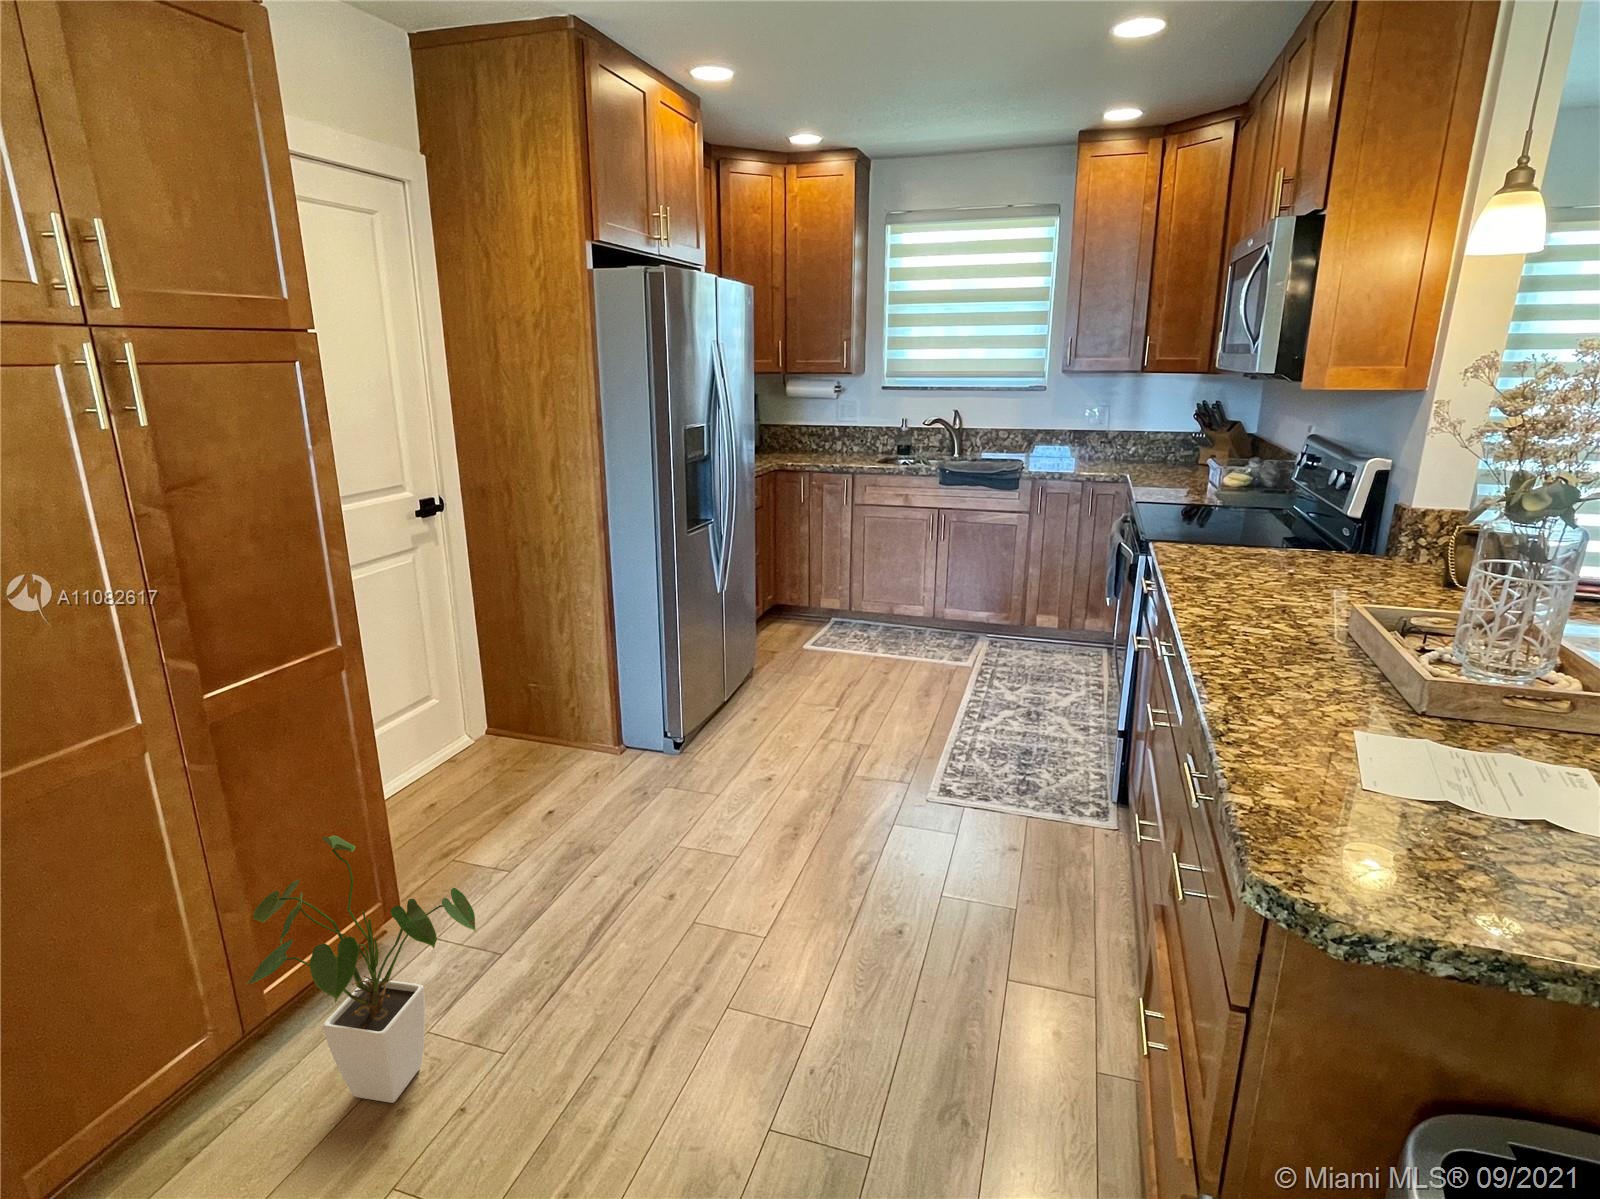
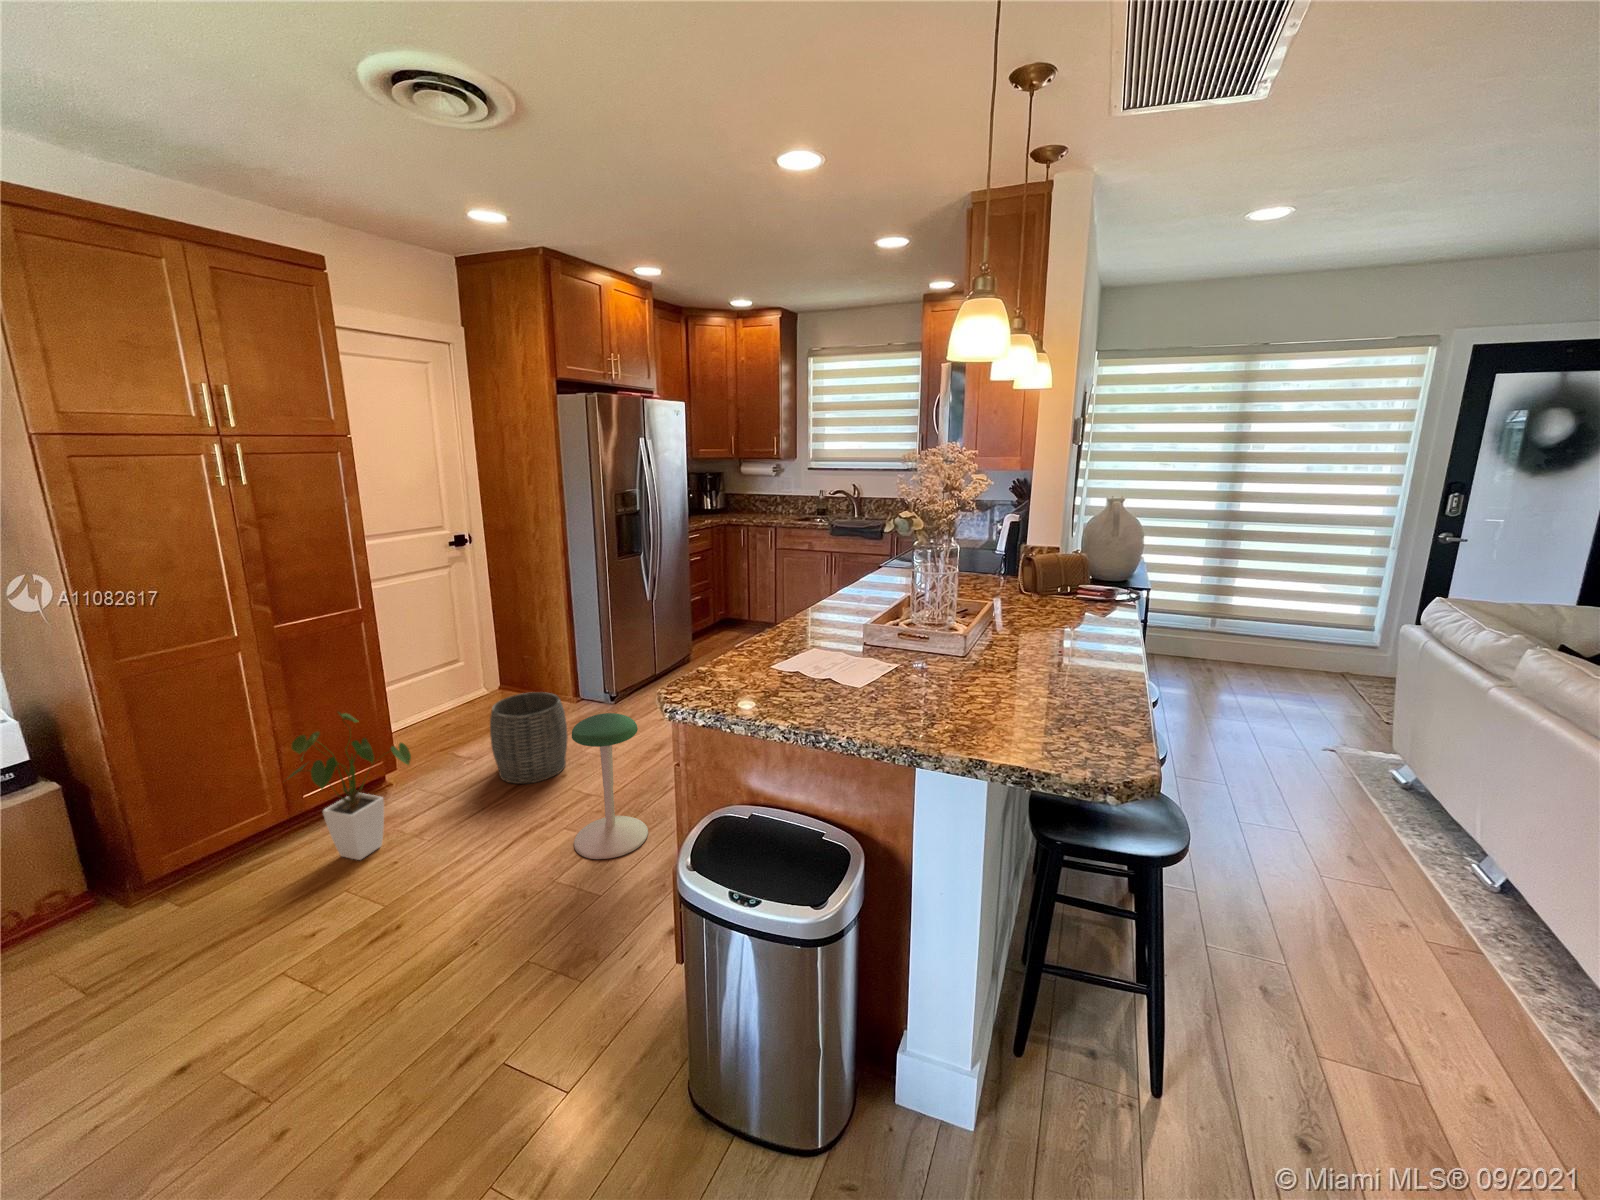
woven basket: none [547,758,665,915] -> present [490,692,568,784]
stool: none [754,810,873,1063] -> present [572,713,648,859]

